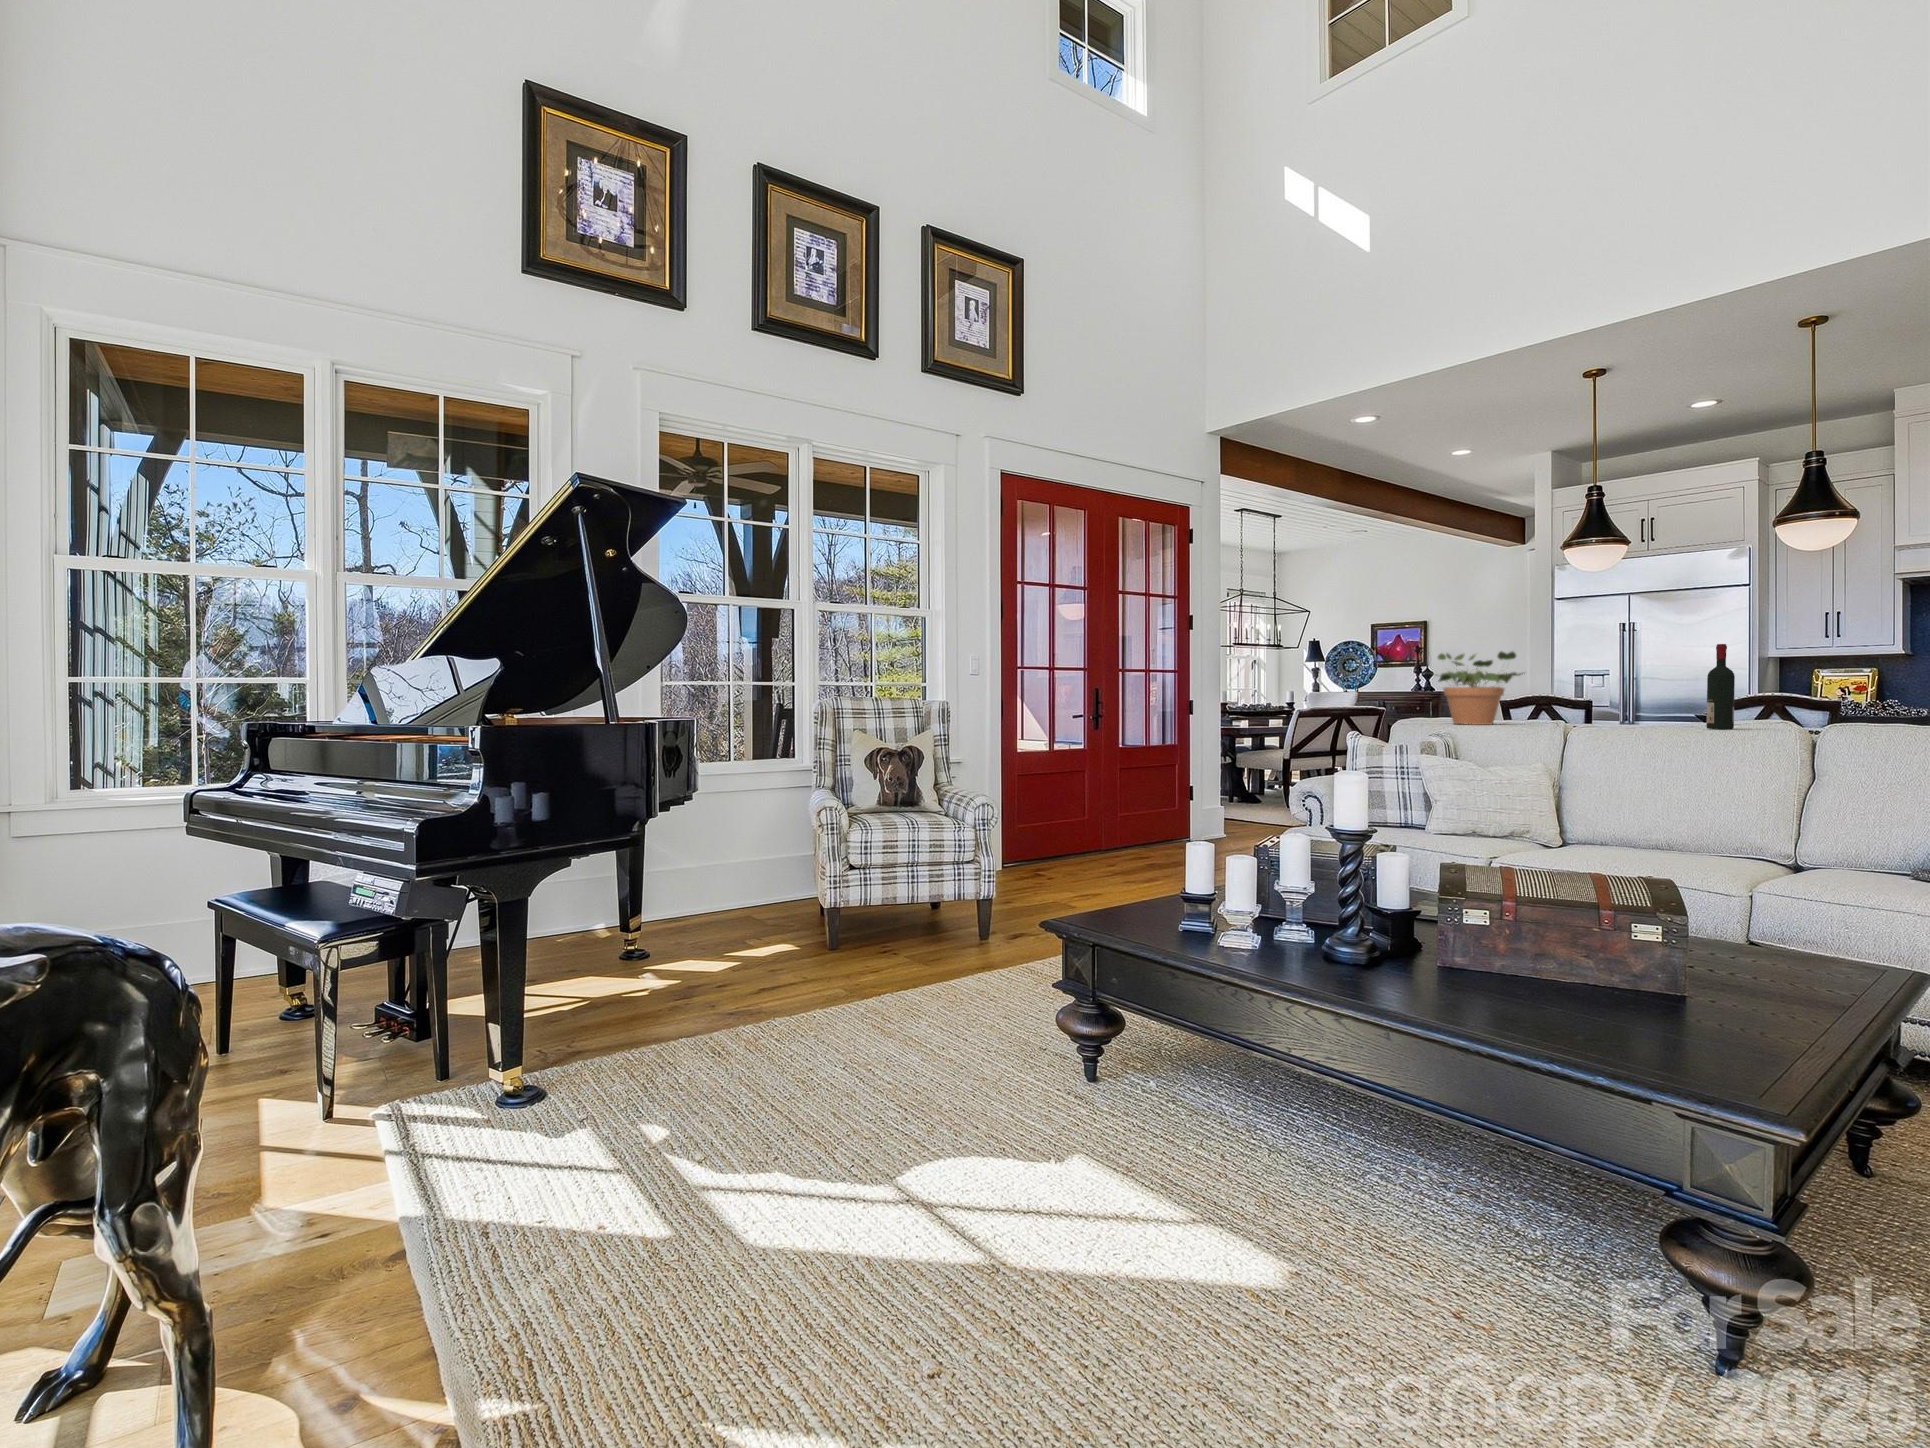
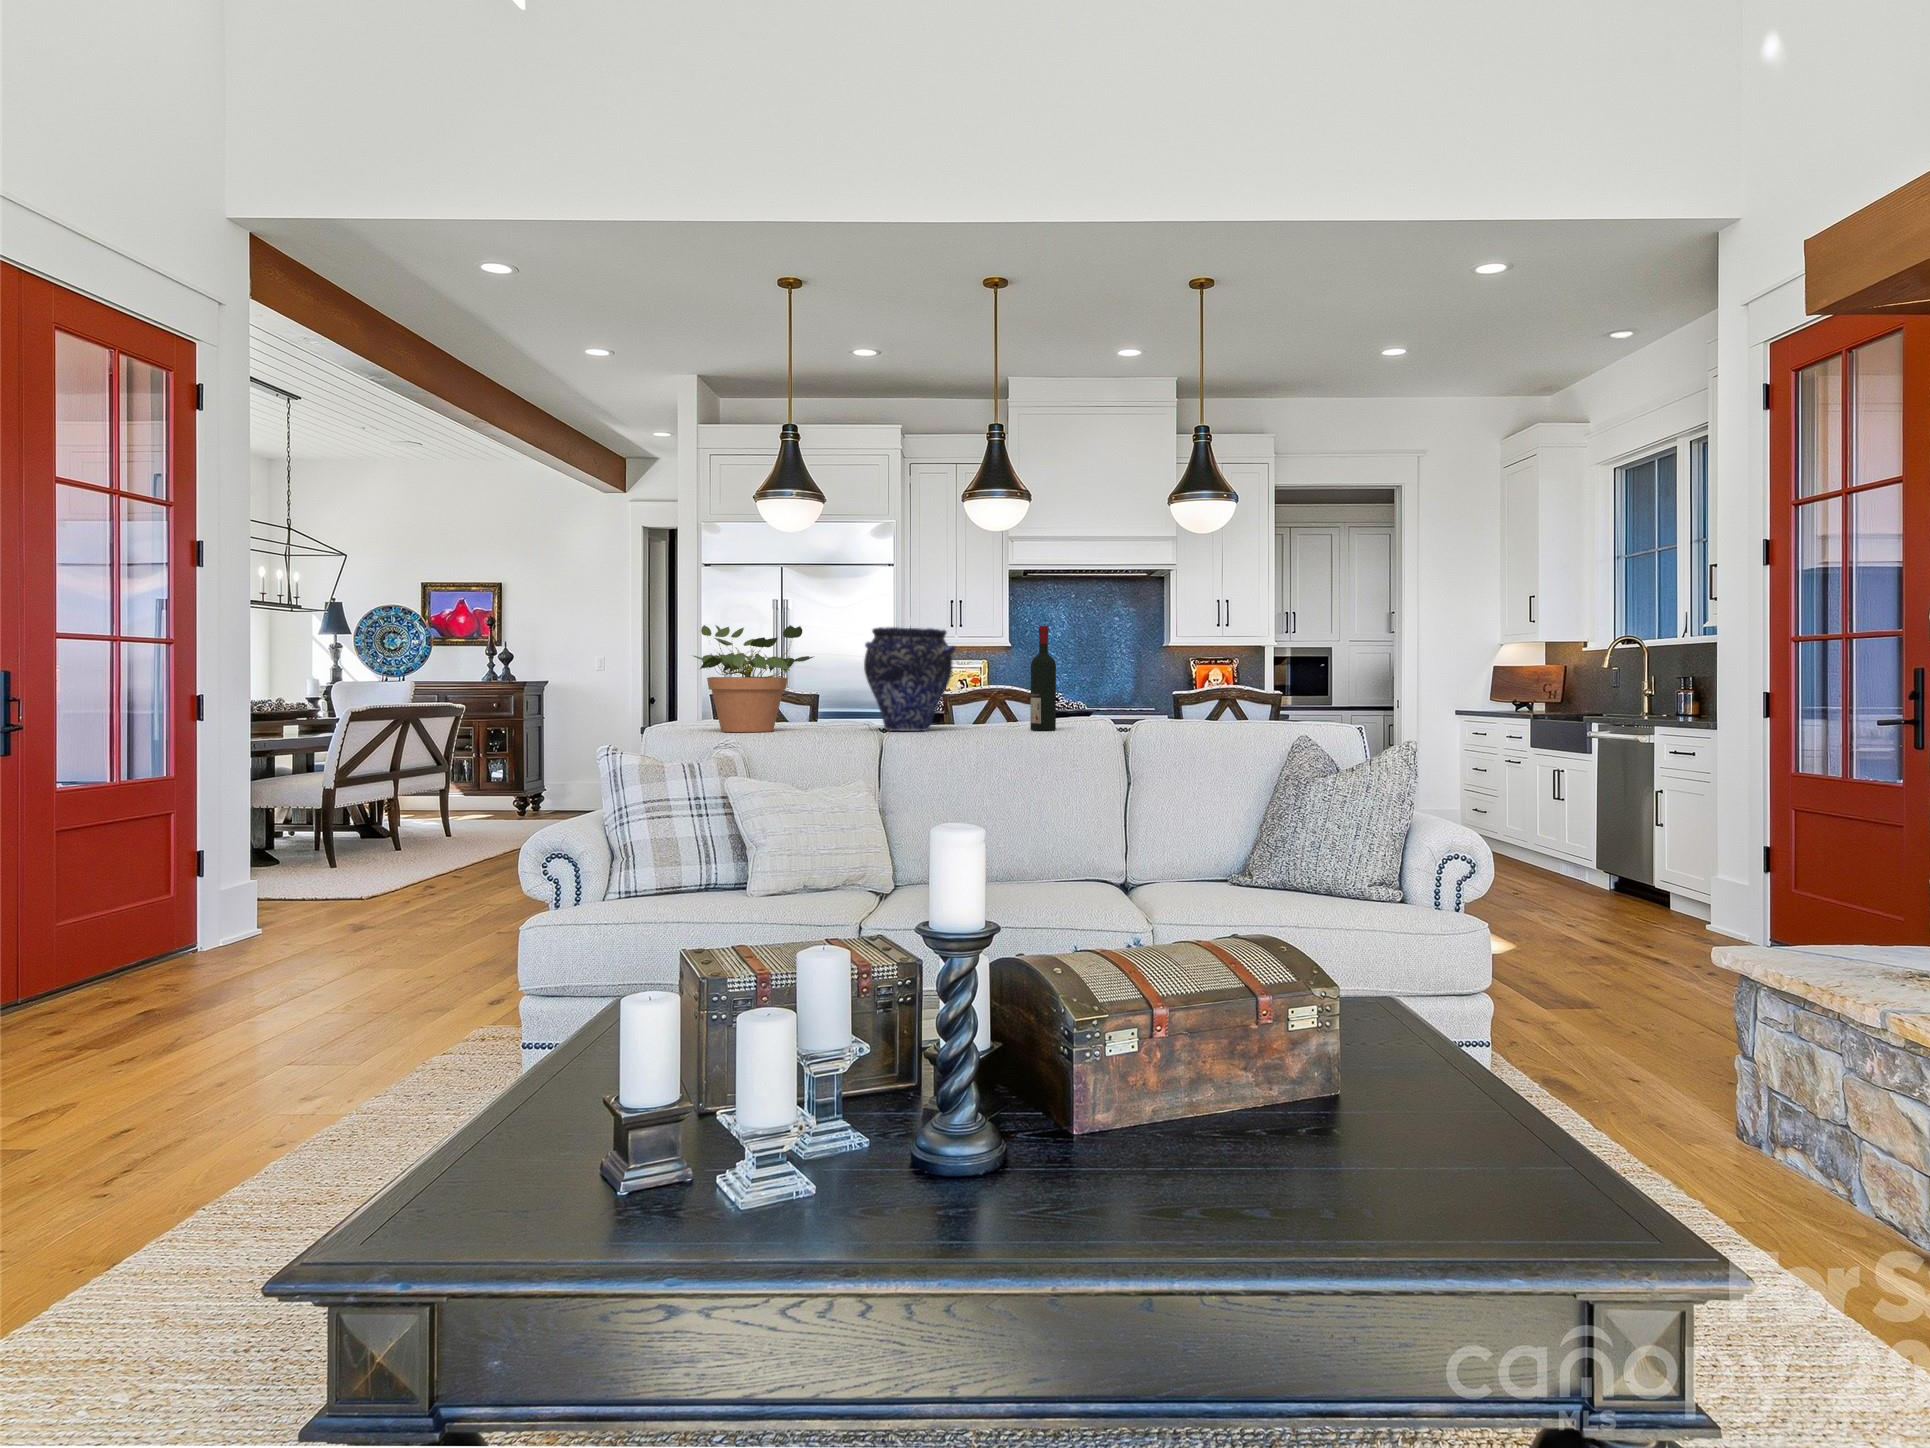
vase: none [1557,650,1638,727] -> present [864,627,956,731]

